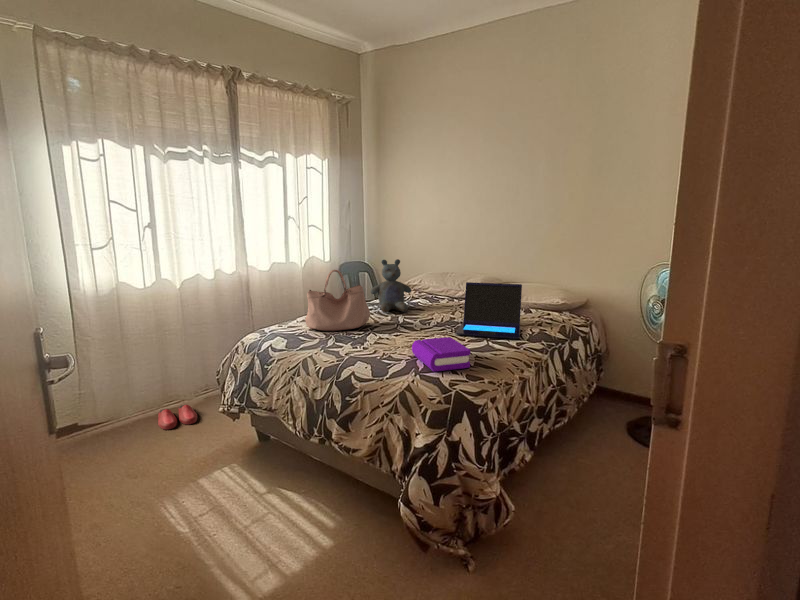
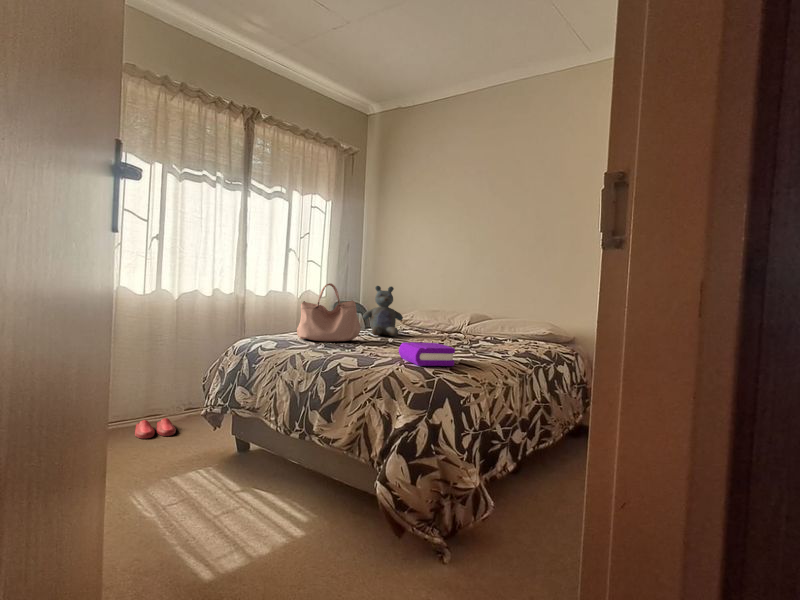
laptop: present [456,282,522,339] -> none [443,306,510,355]

